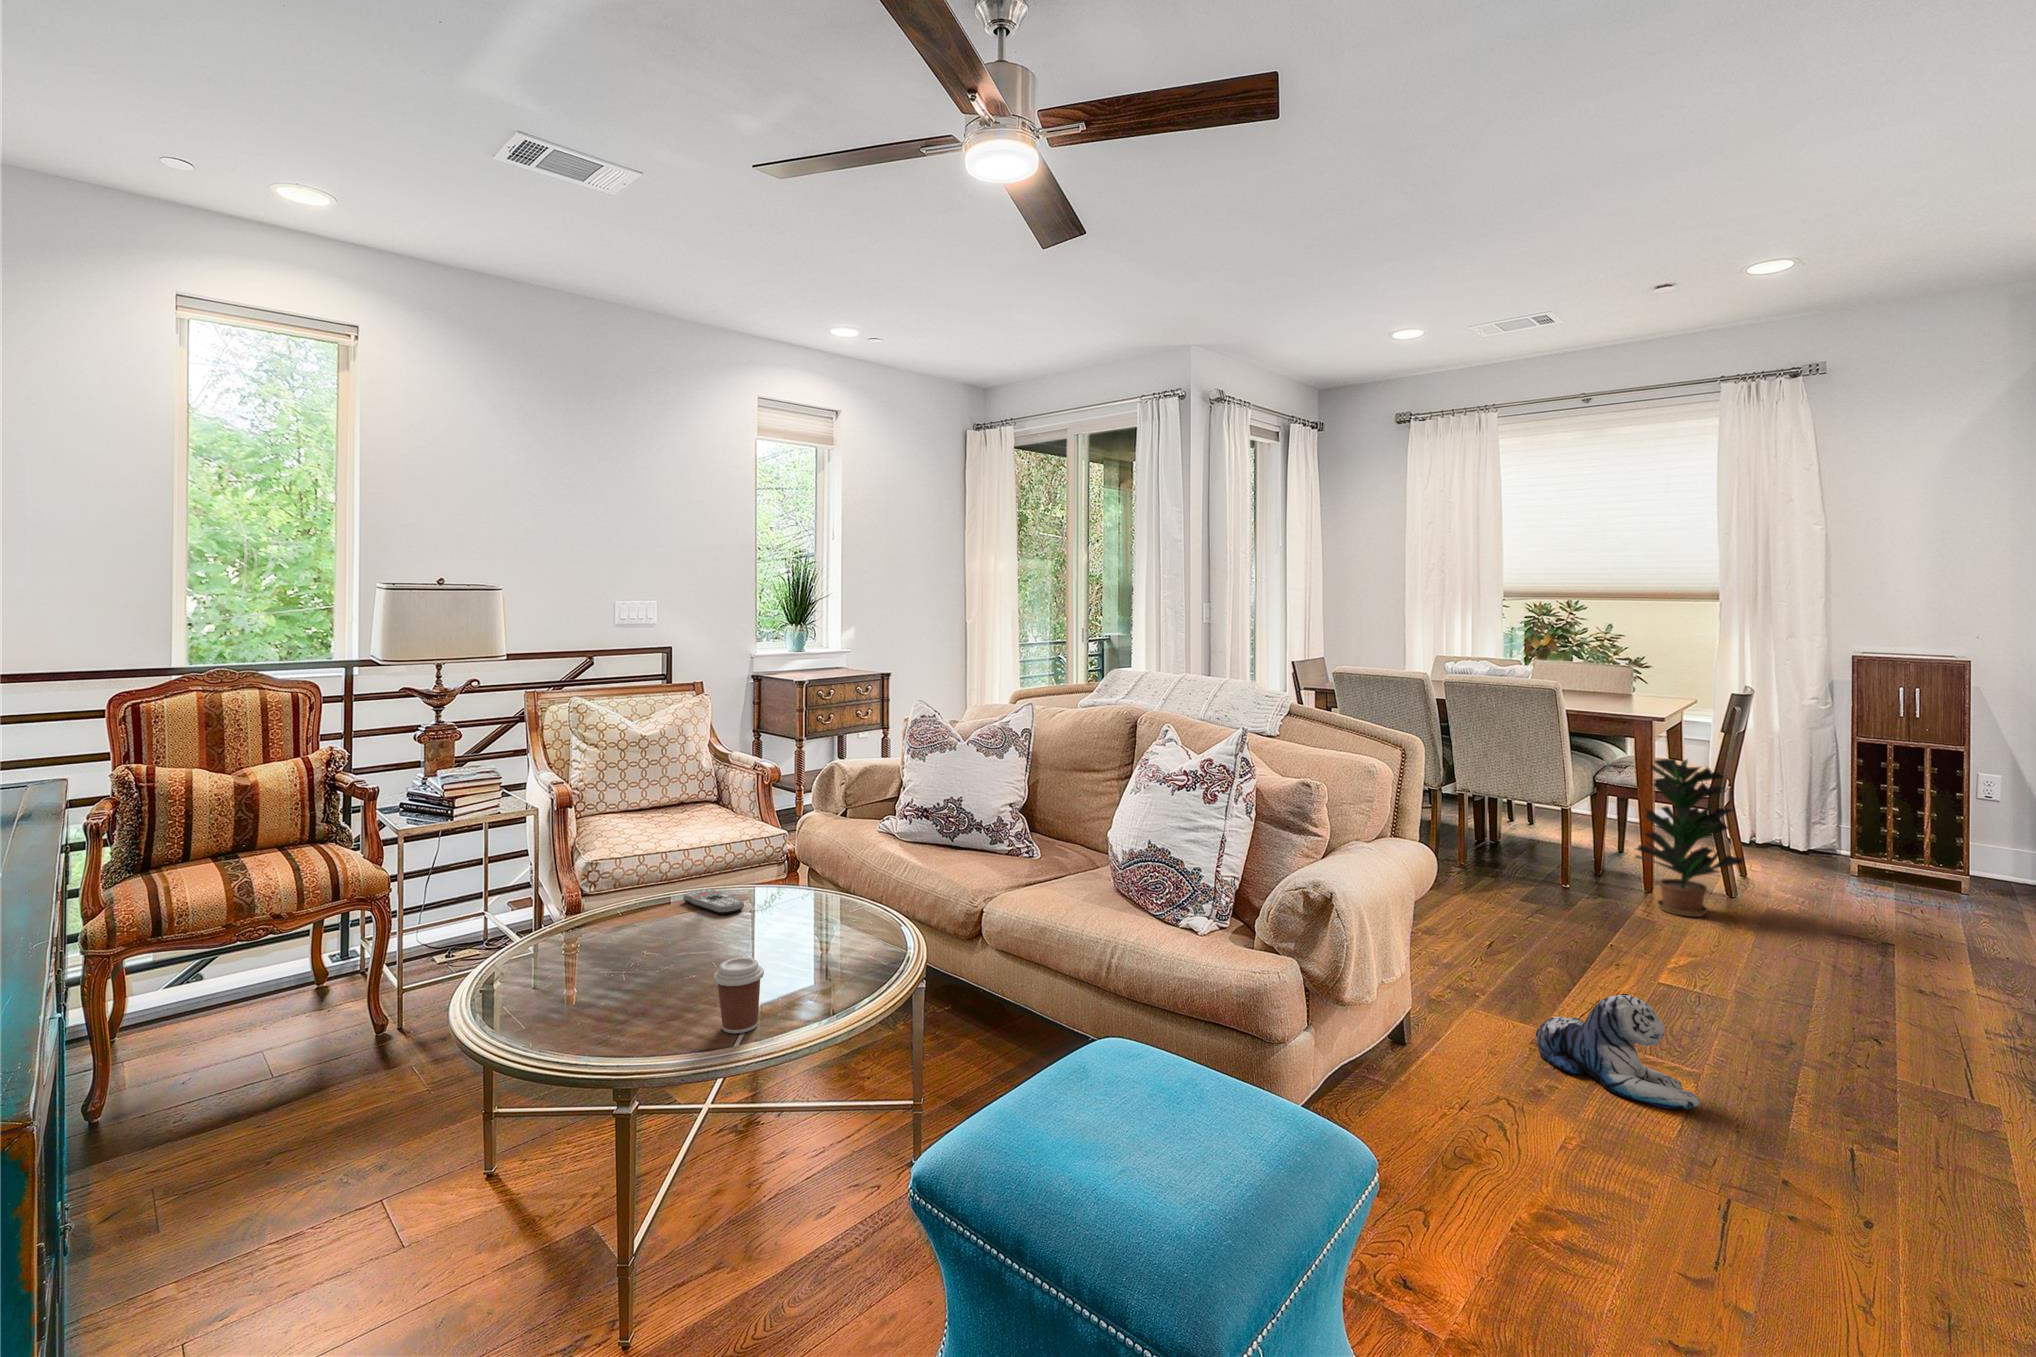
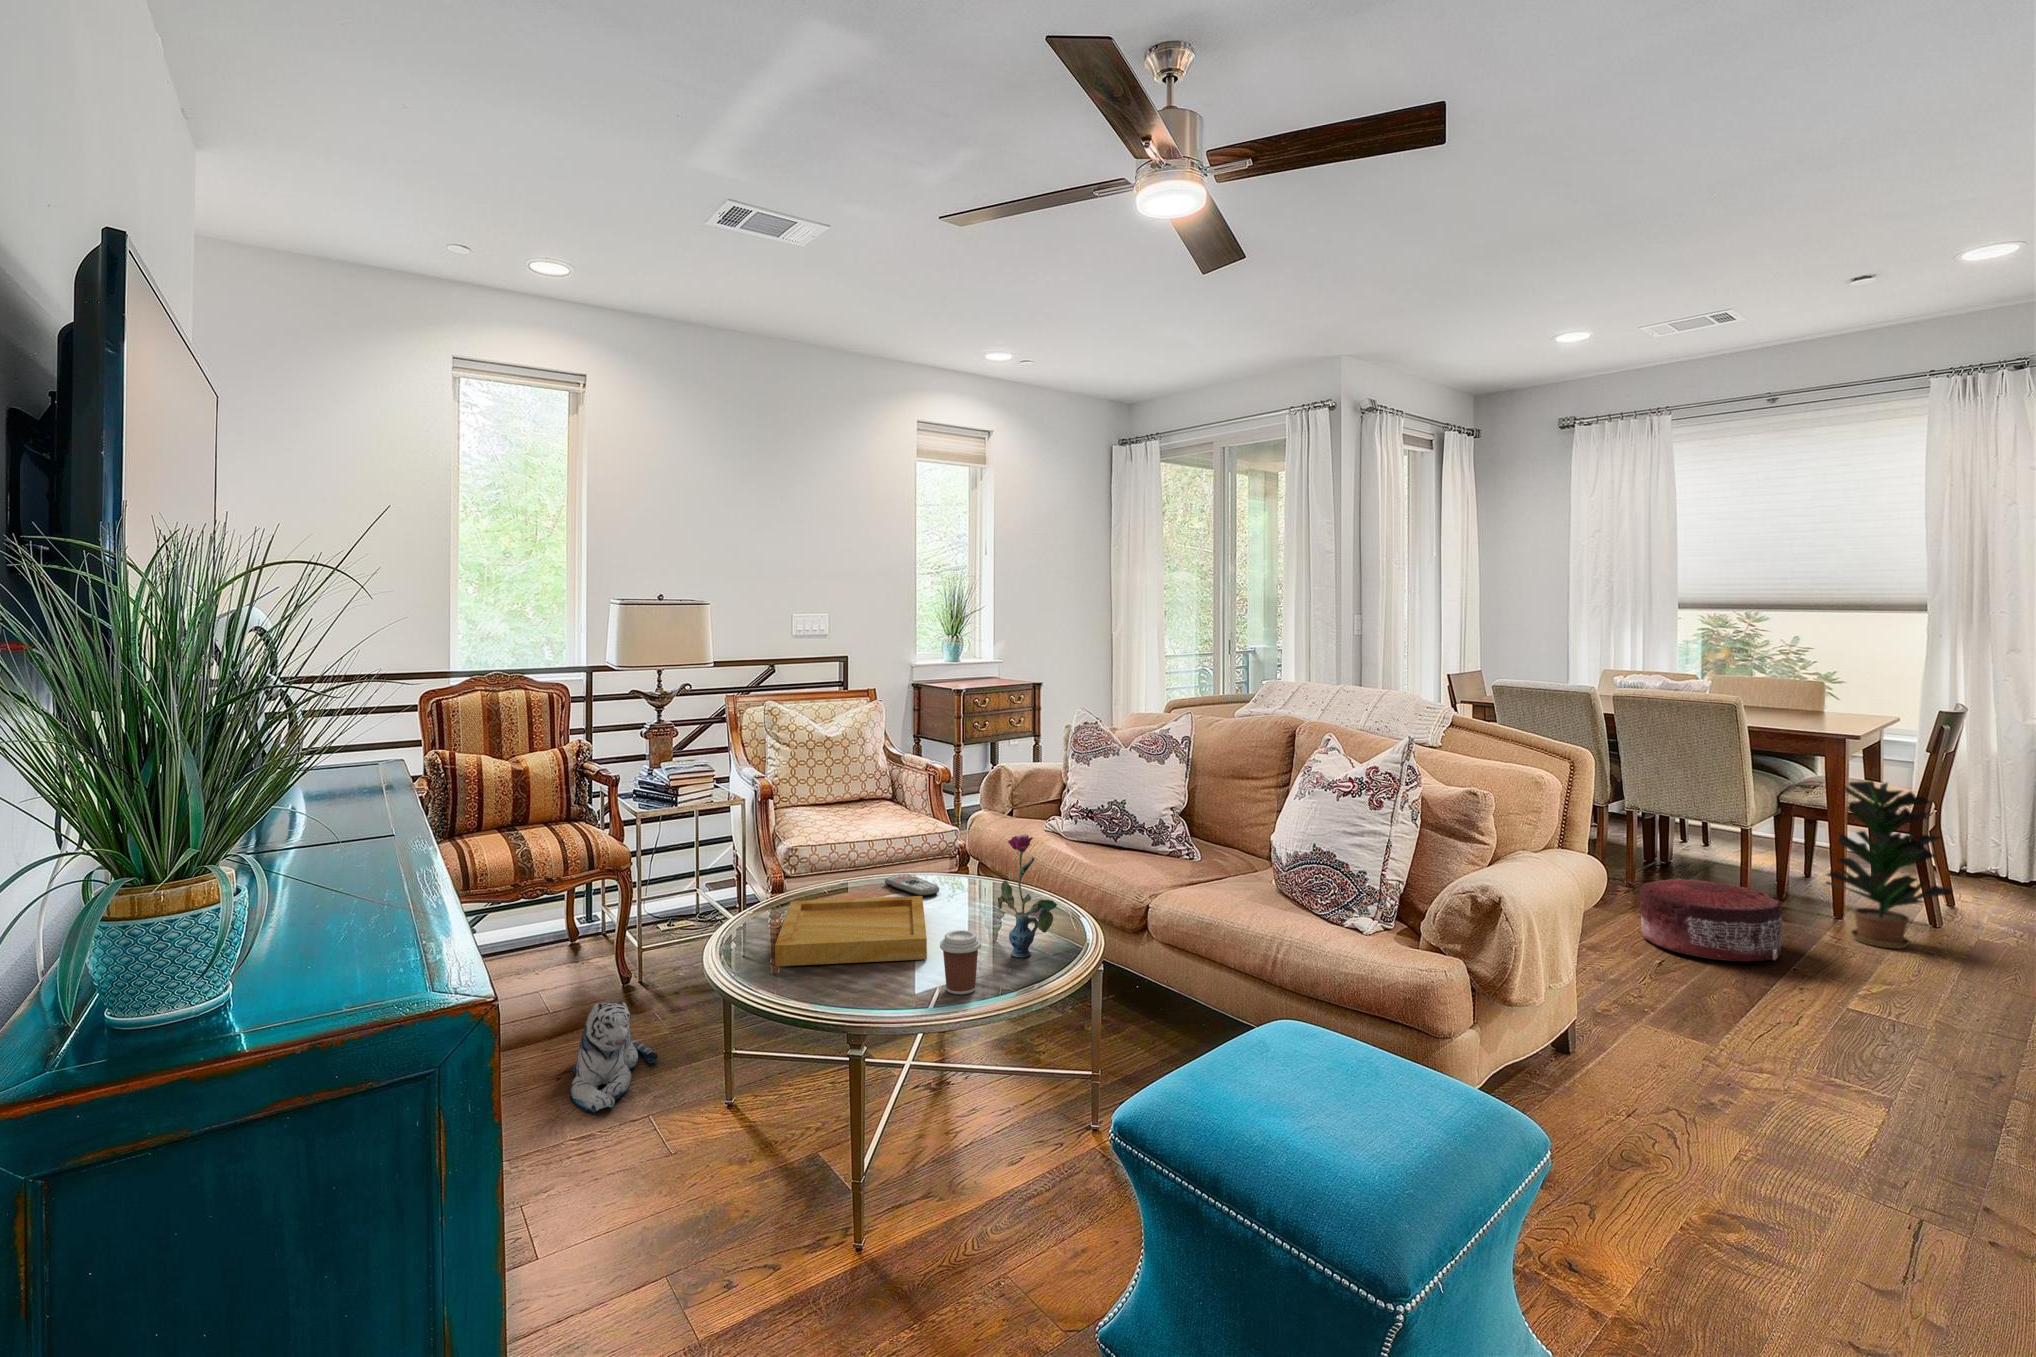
vase: none [793,842,858,982] -> present [998,834,1057,957]
pouf: none [1470,857,1600,937] -> present [1639,878,1784,962]
tray: none [519,915,719,1010] -> present [775,896,927,966]
plush toy: present [1536,994,1700,1110] -> present [570,1002,658,1113]

